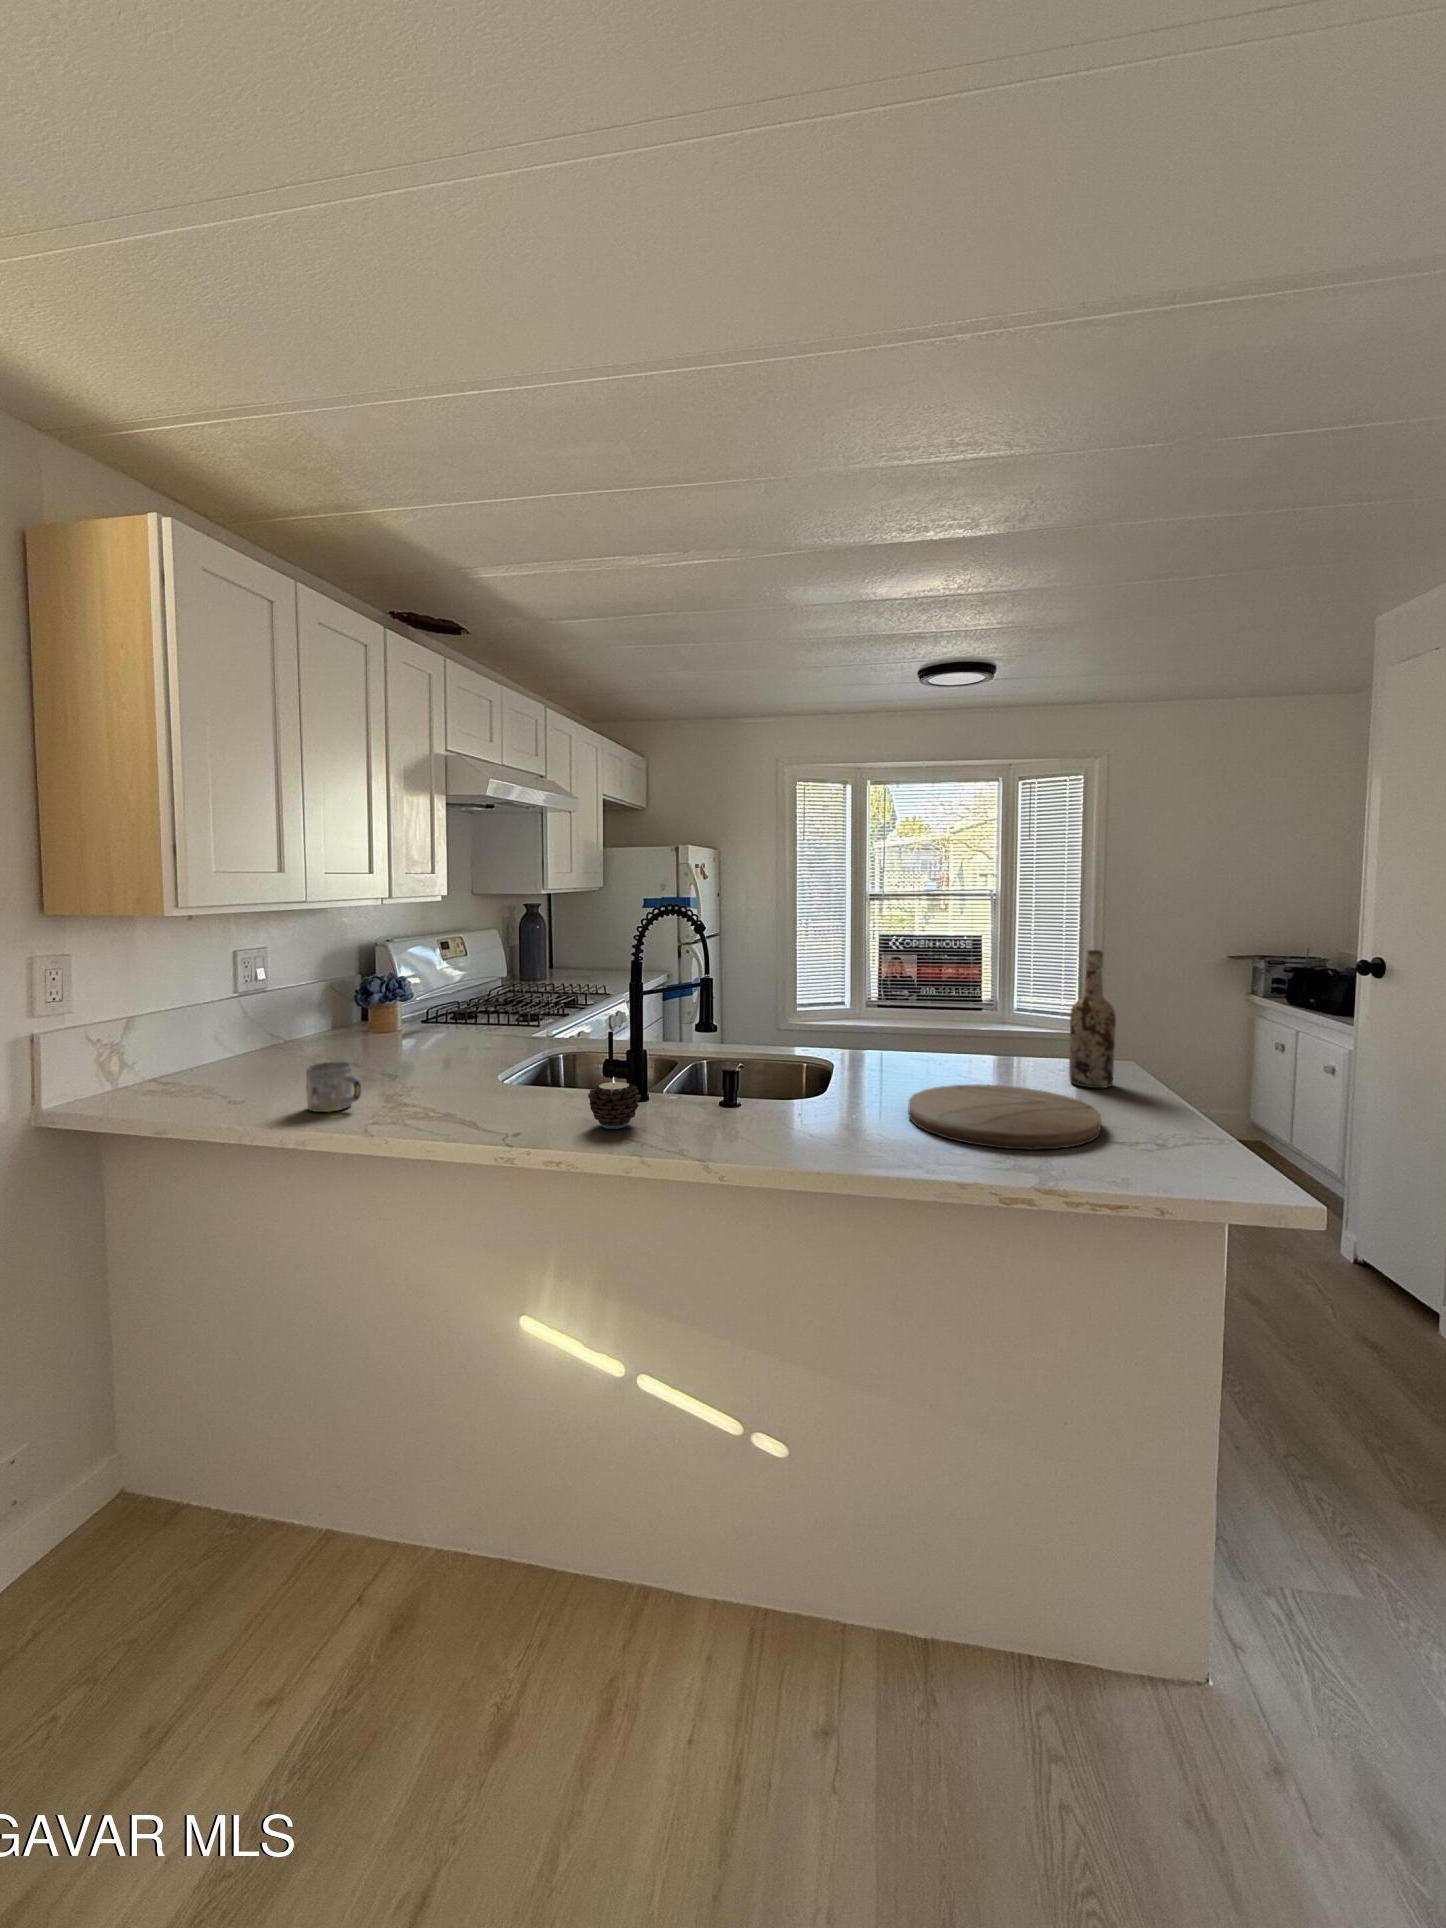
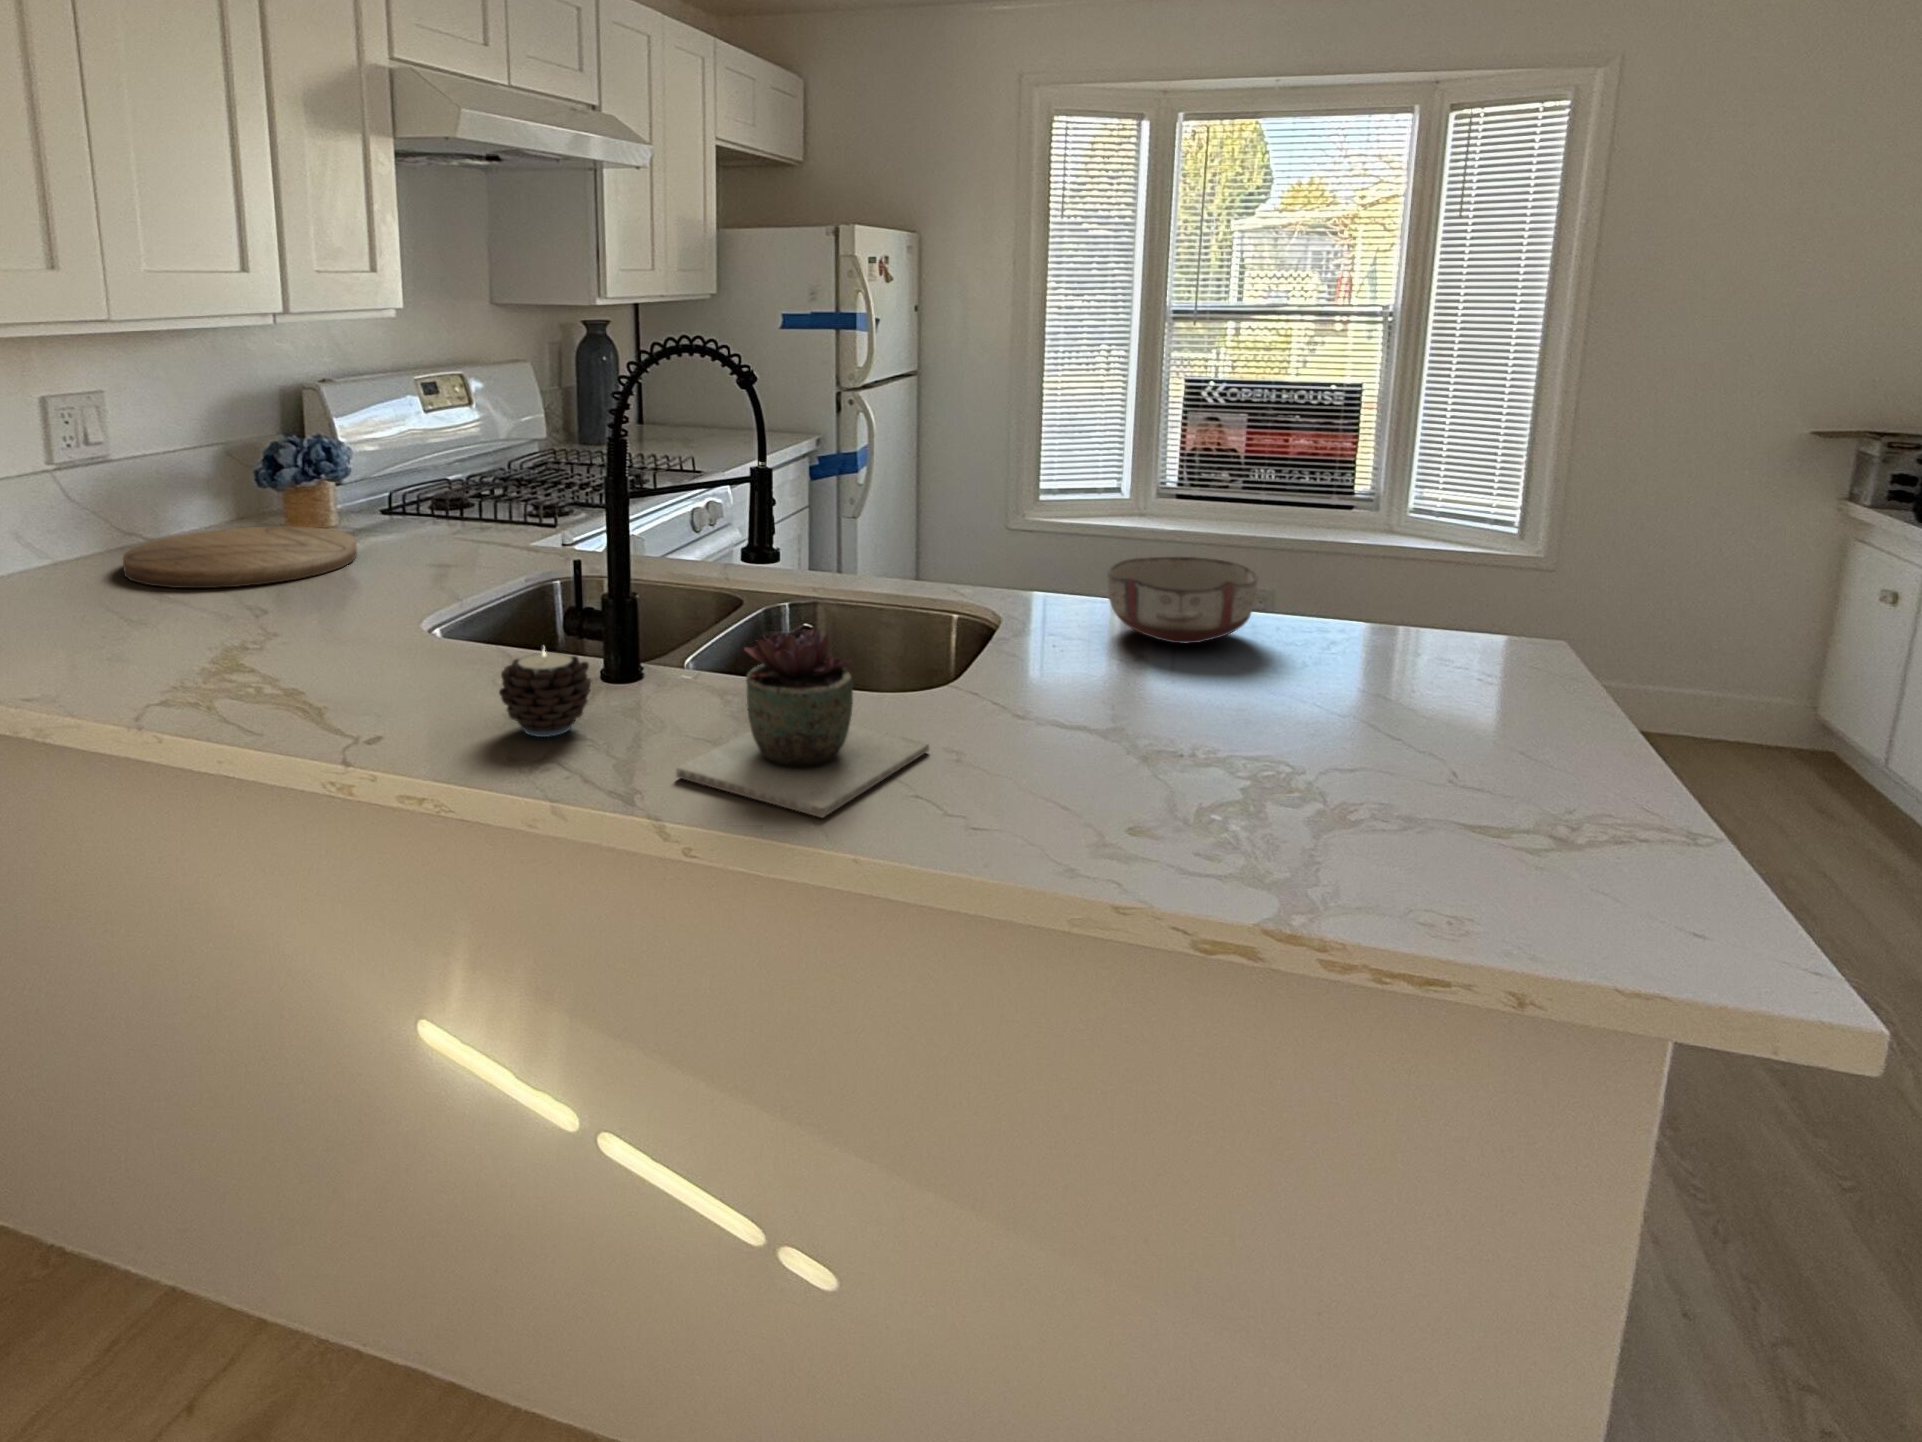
wine bottle: present [1069,950,1116,1088] -> none [1423,435,1520,695]
ceramic bowl: none [893,1025,975,1071] -> present [1107,557,1257,643]
succulent plant: none [703,1058,831,1156] -> present [676,629,929,818]
mug: present [306,1062,361,1112] -> none [67,591,156,676]
cutting board: present [908,1085,1101,1150] -> present [123,526,357,588]

